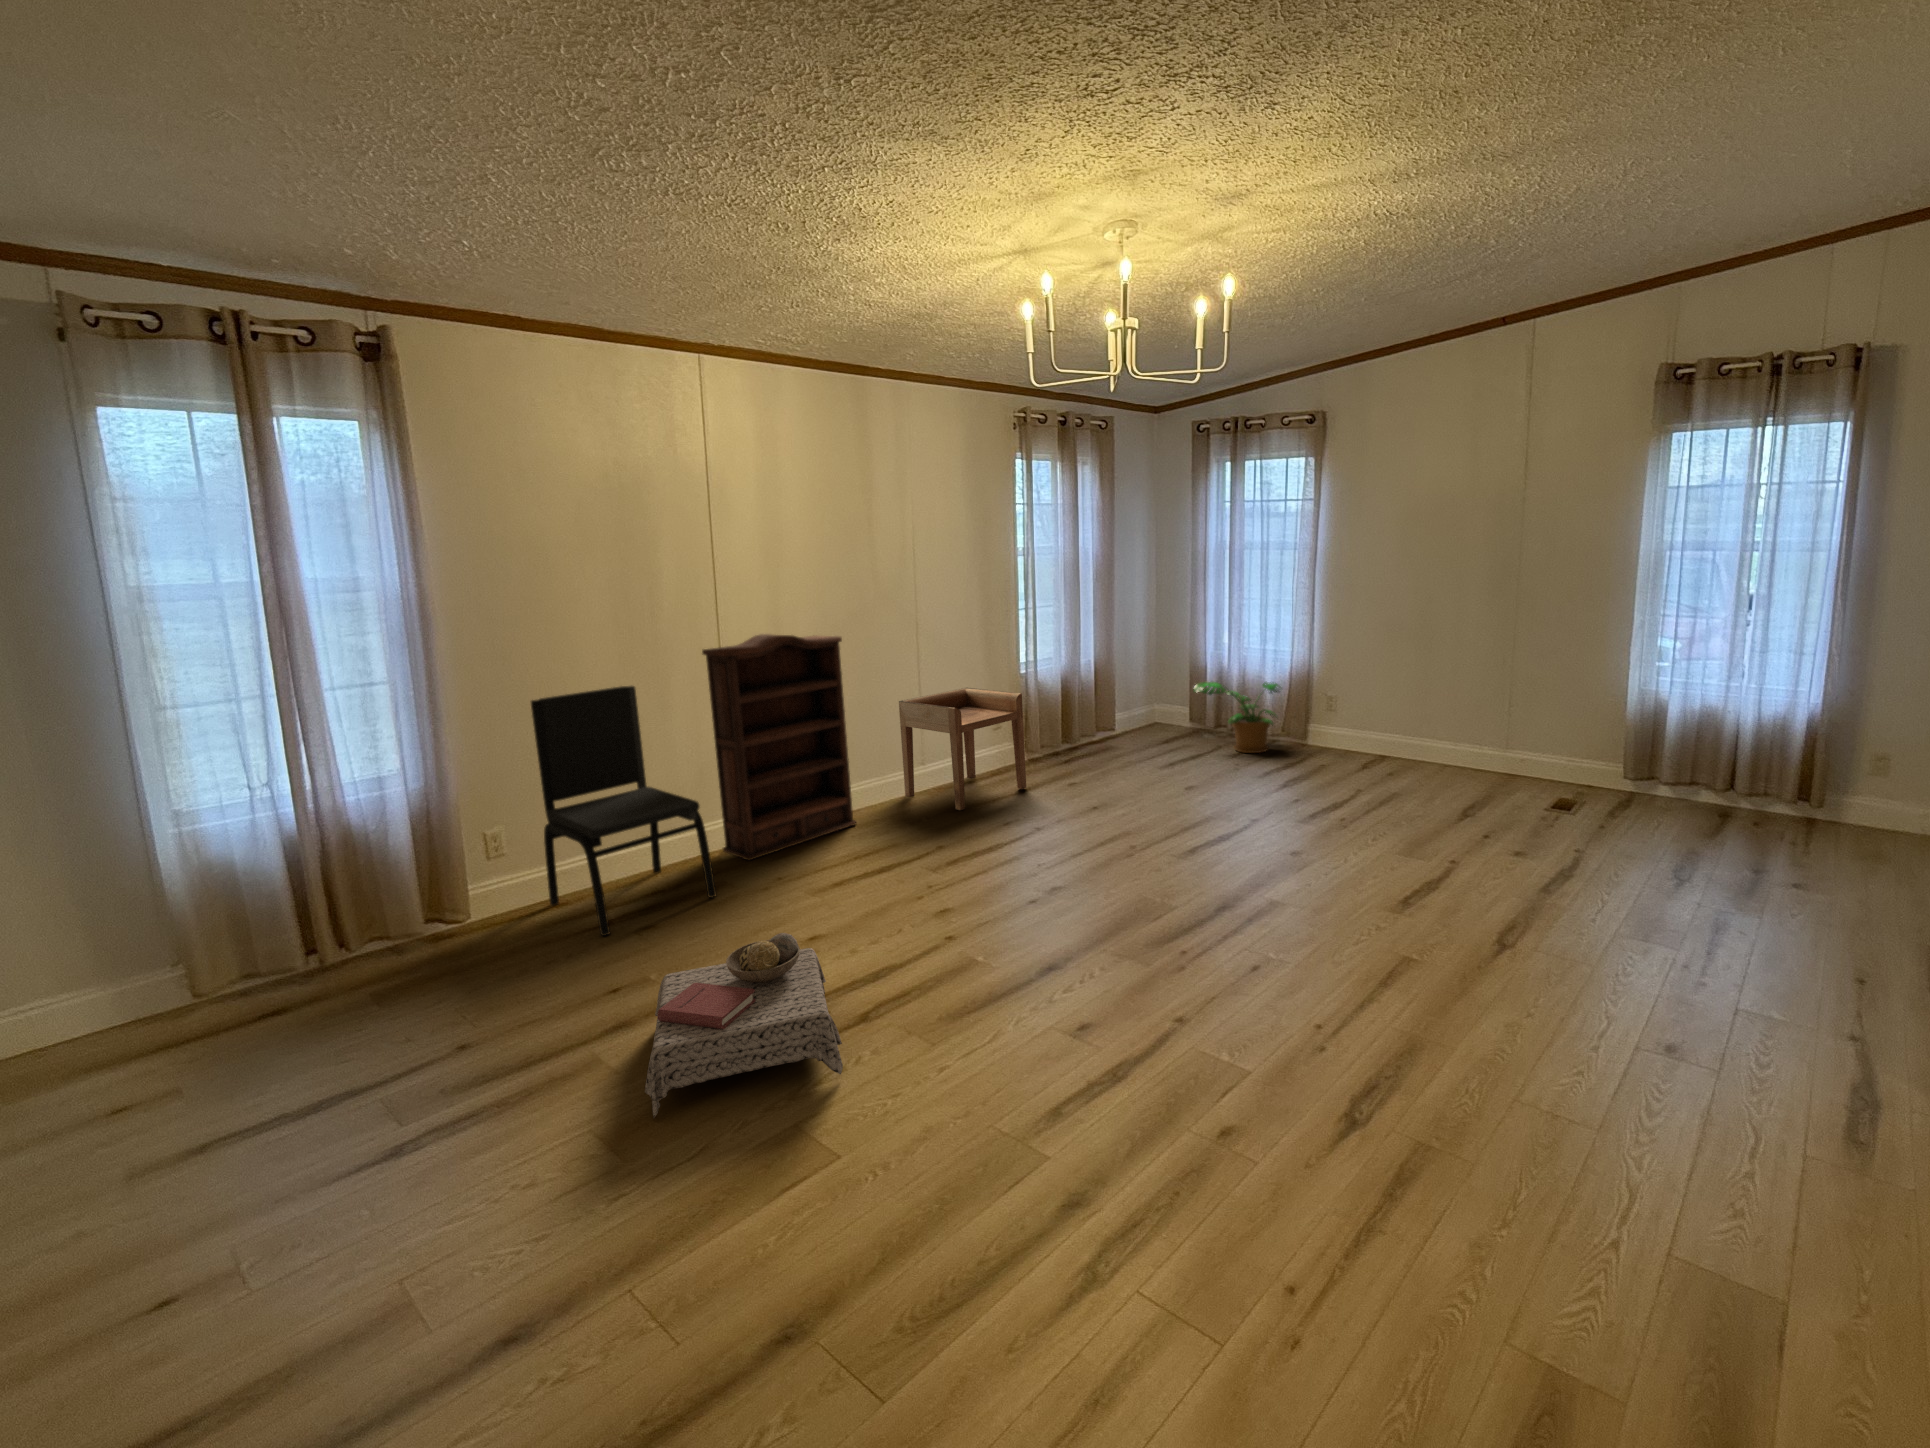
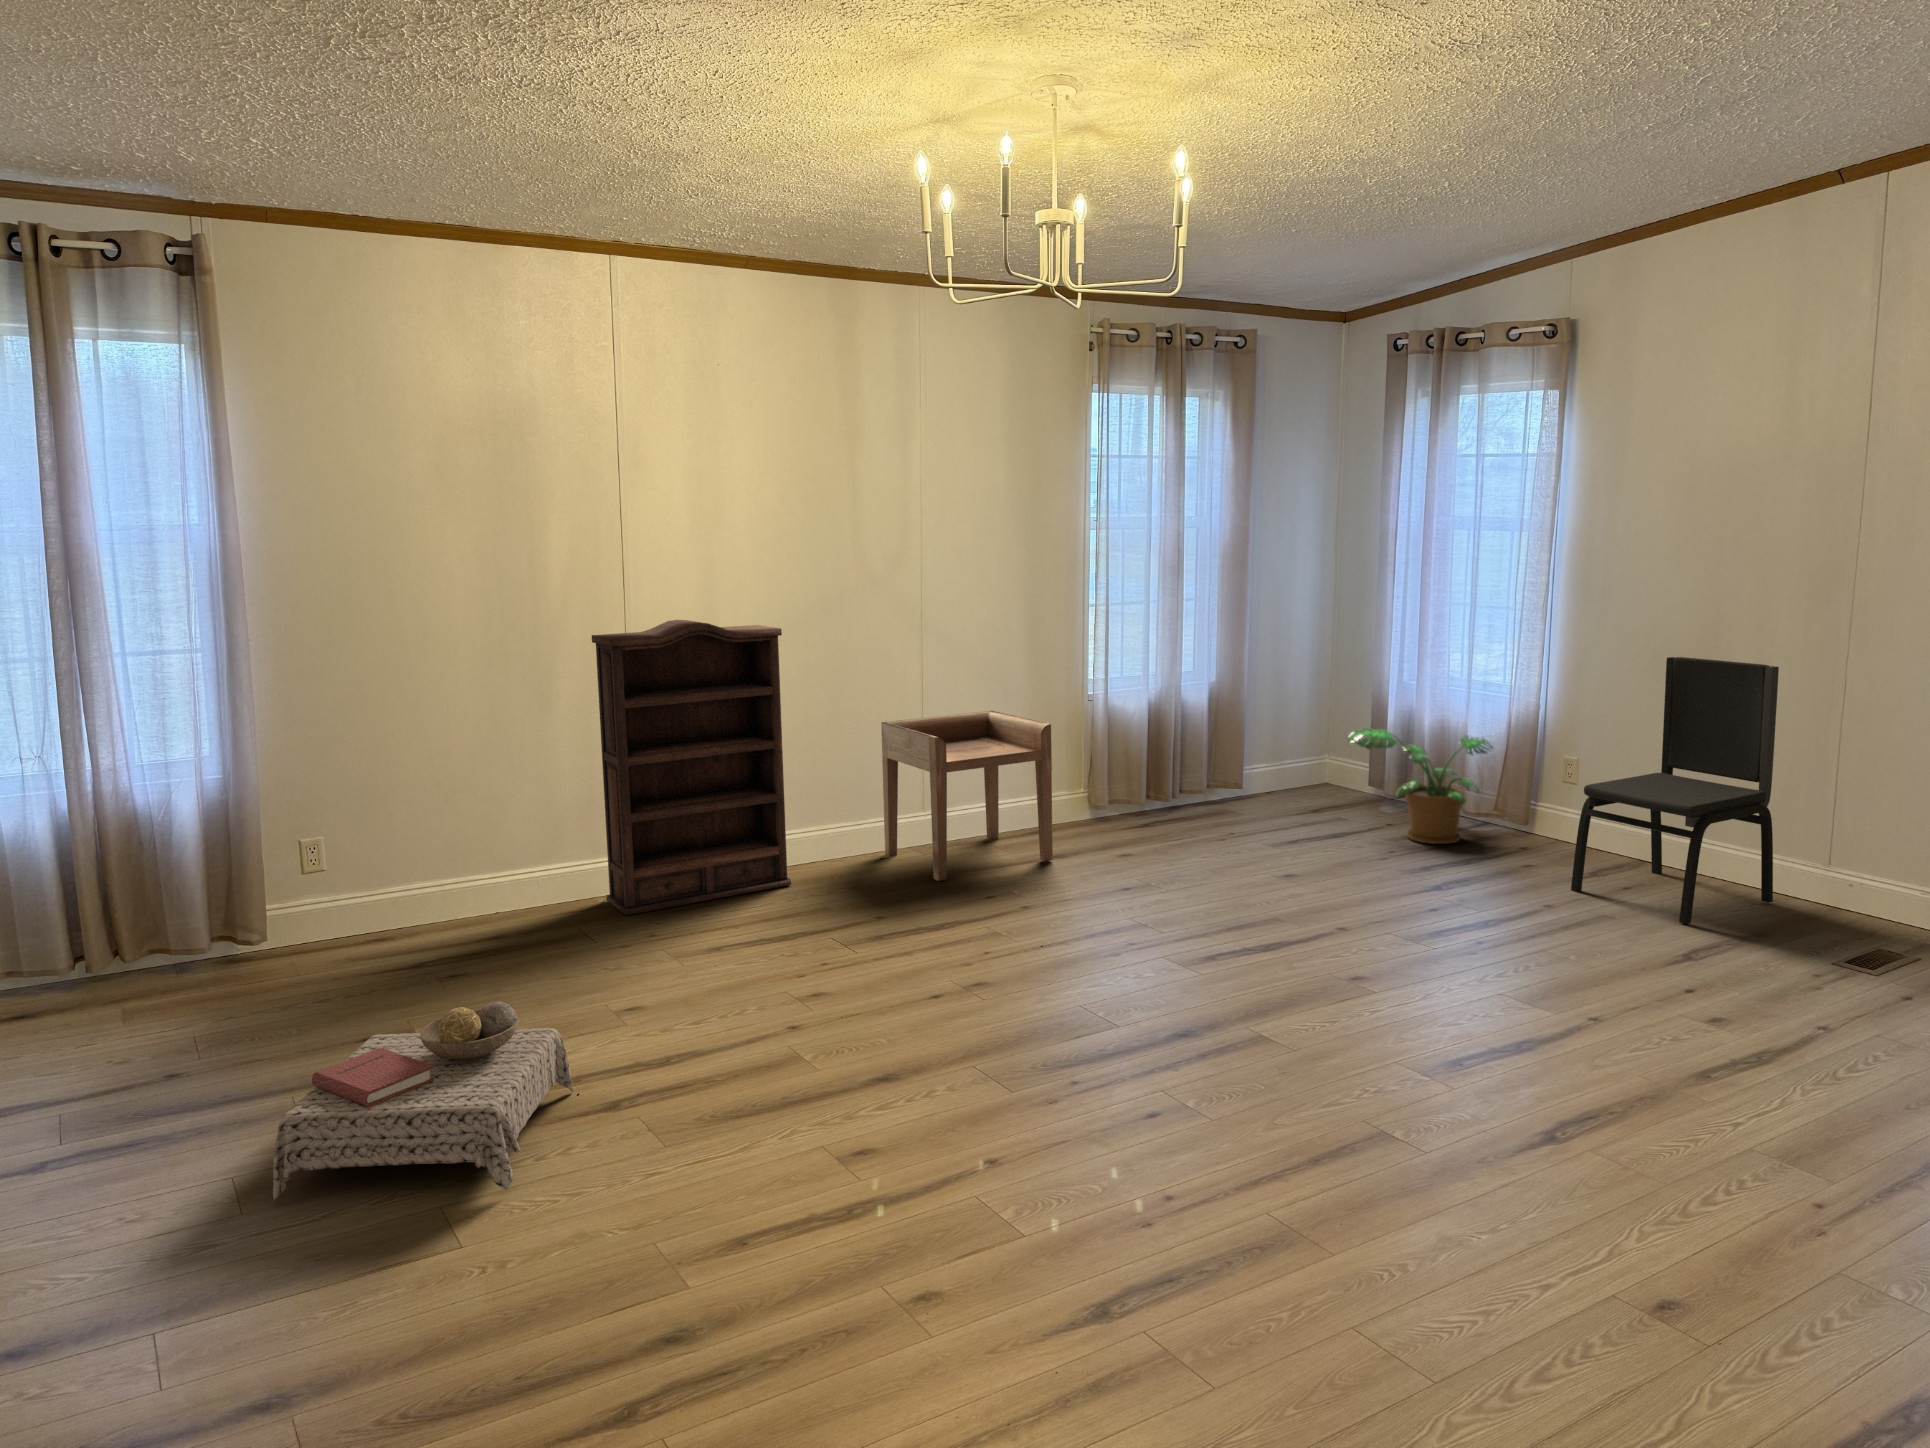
dining chair: present [531,686,717,936] -> present [1571,657,1779,924]

